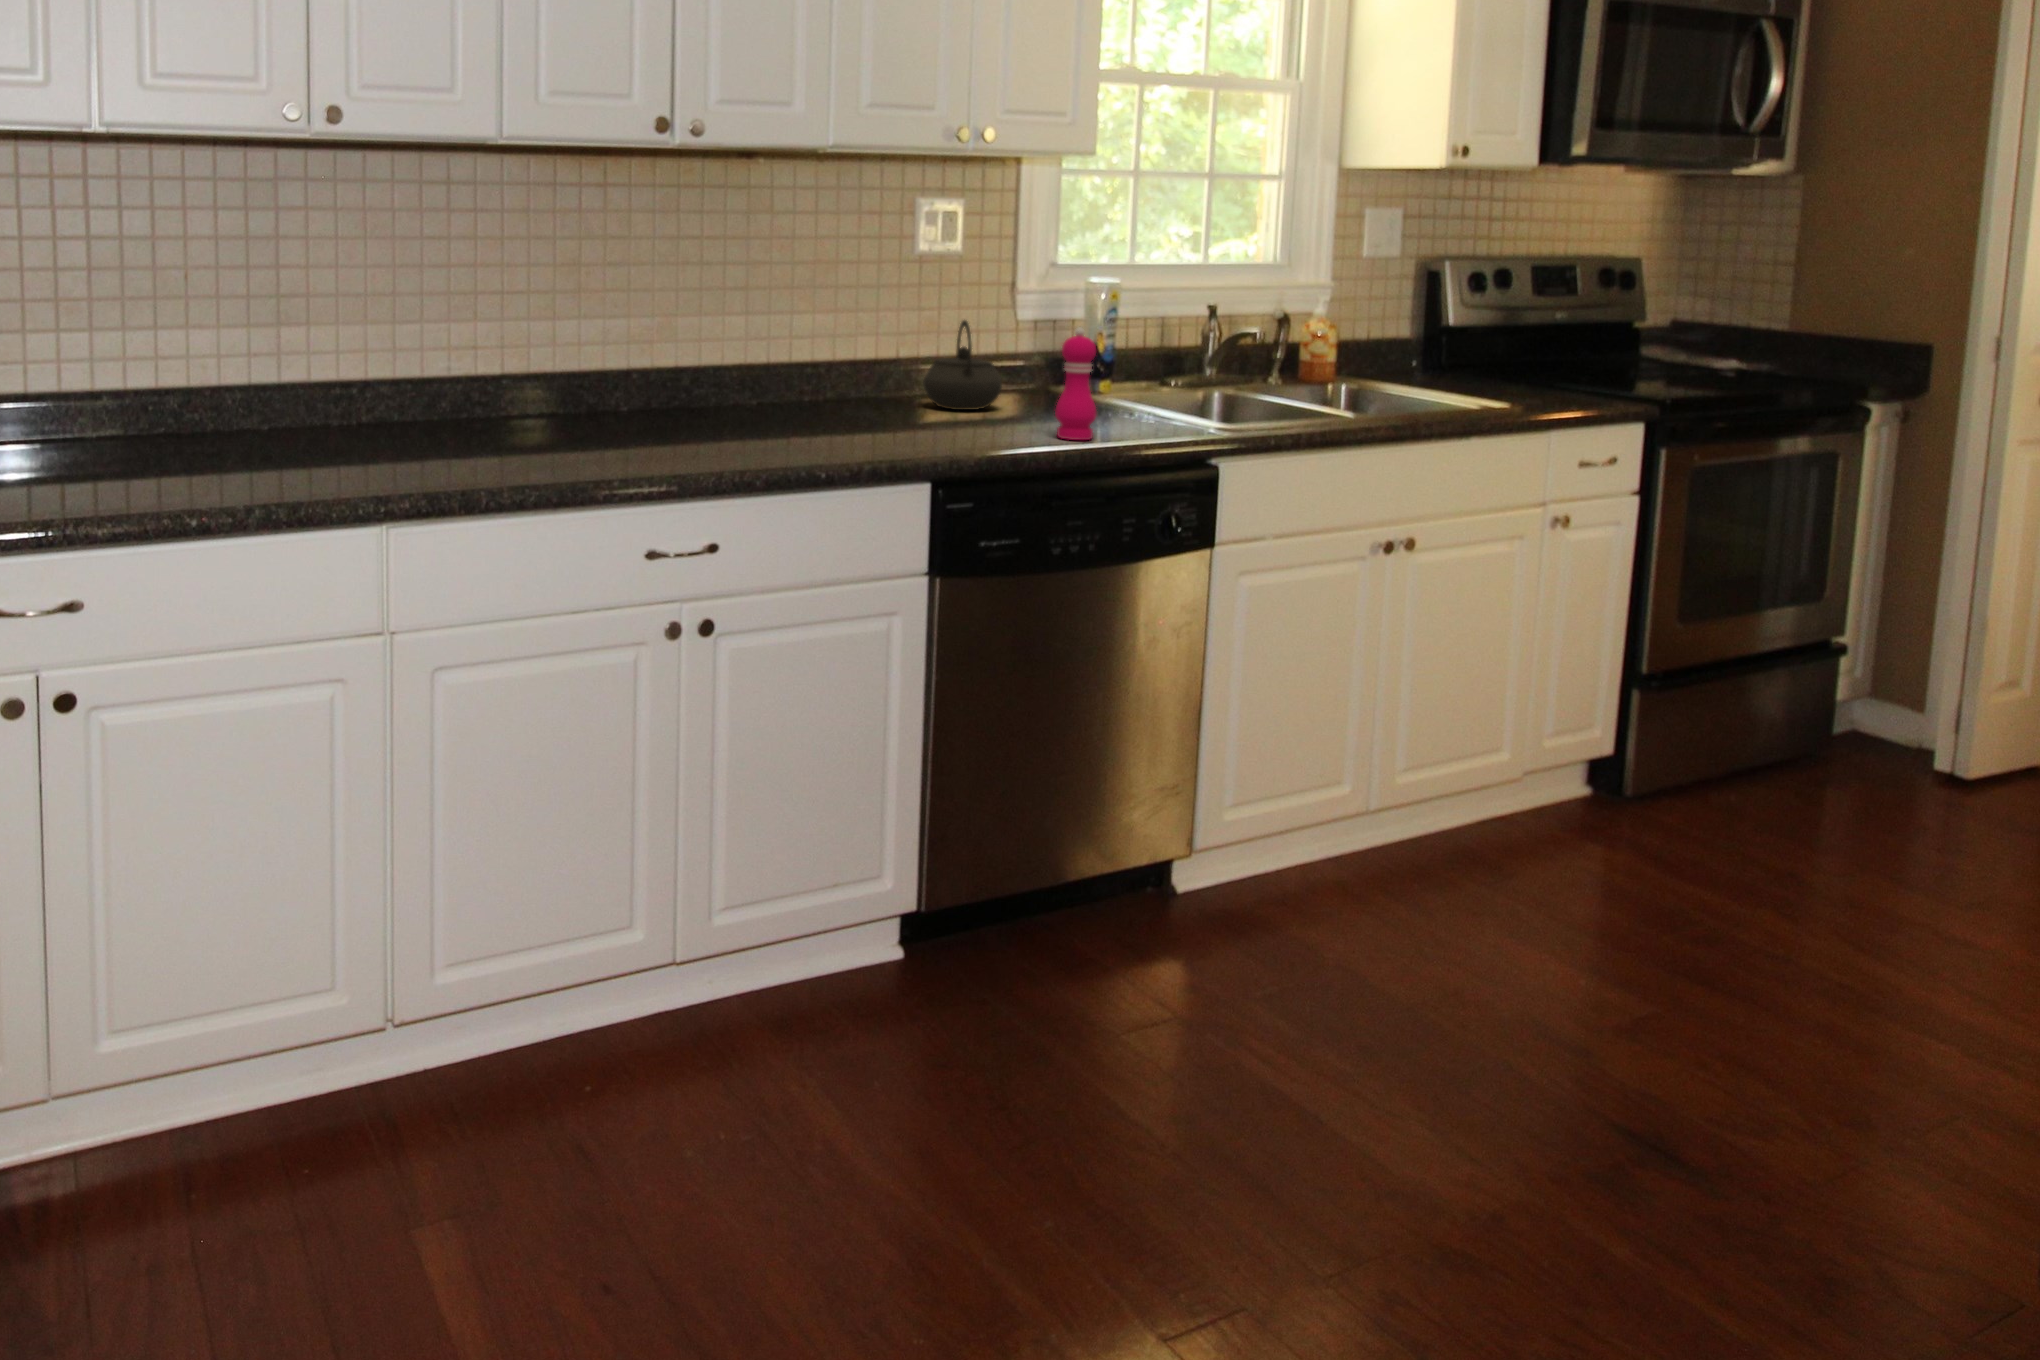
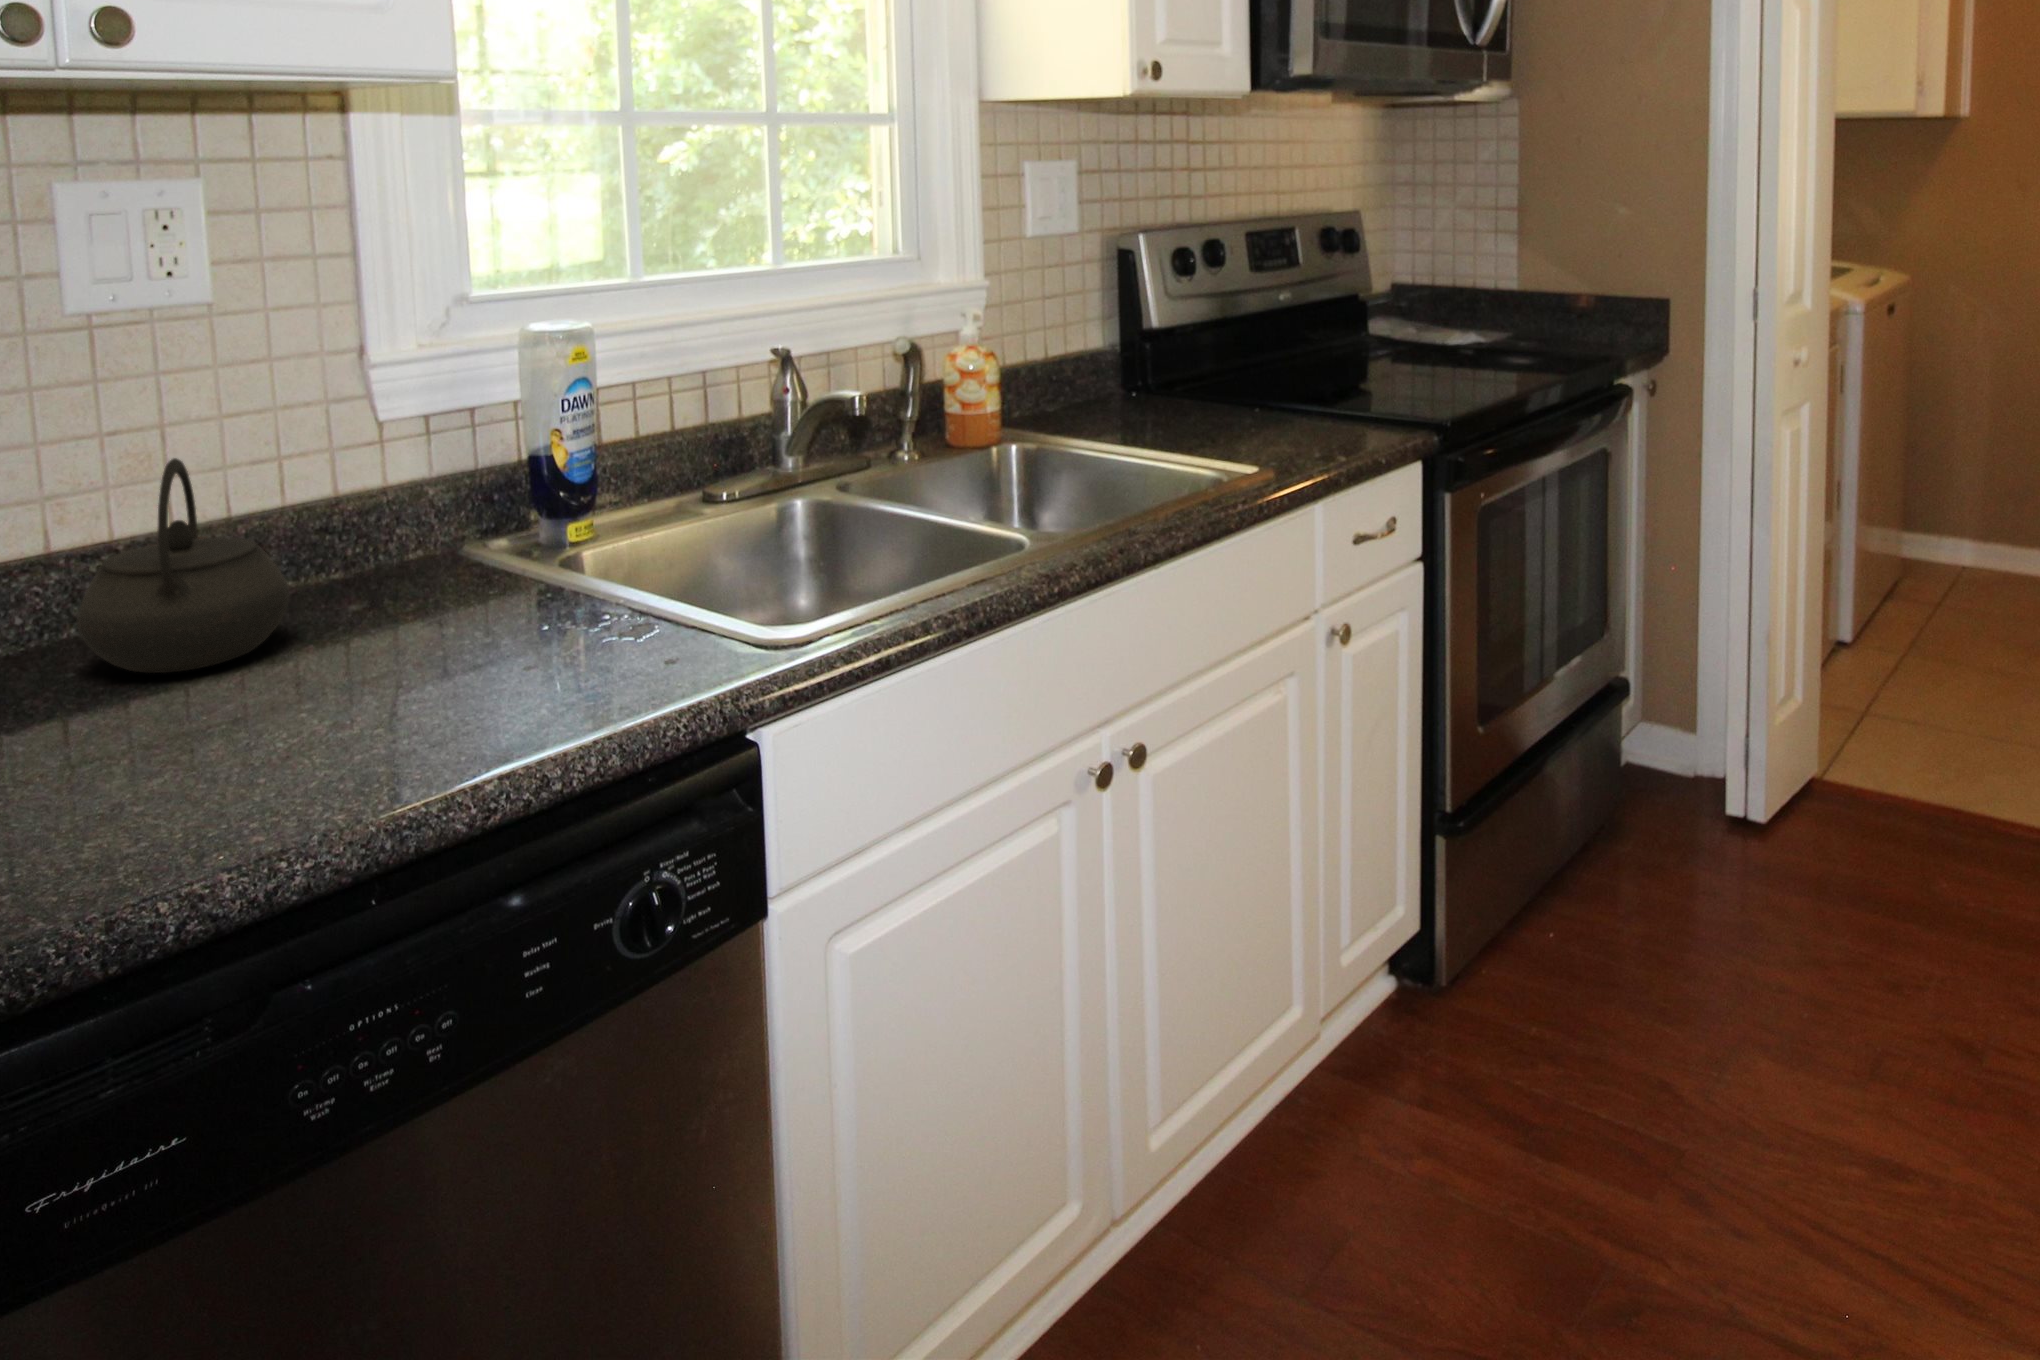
pepper mill: present [1055,327,1097,440] -> none [305,500,422,789]

